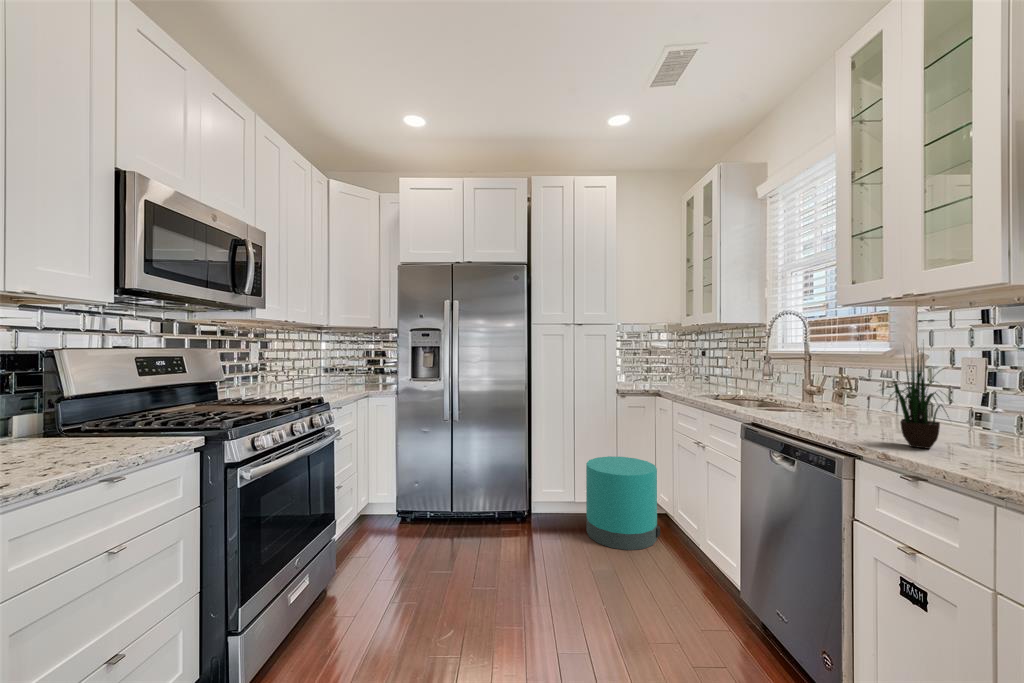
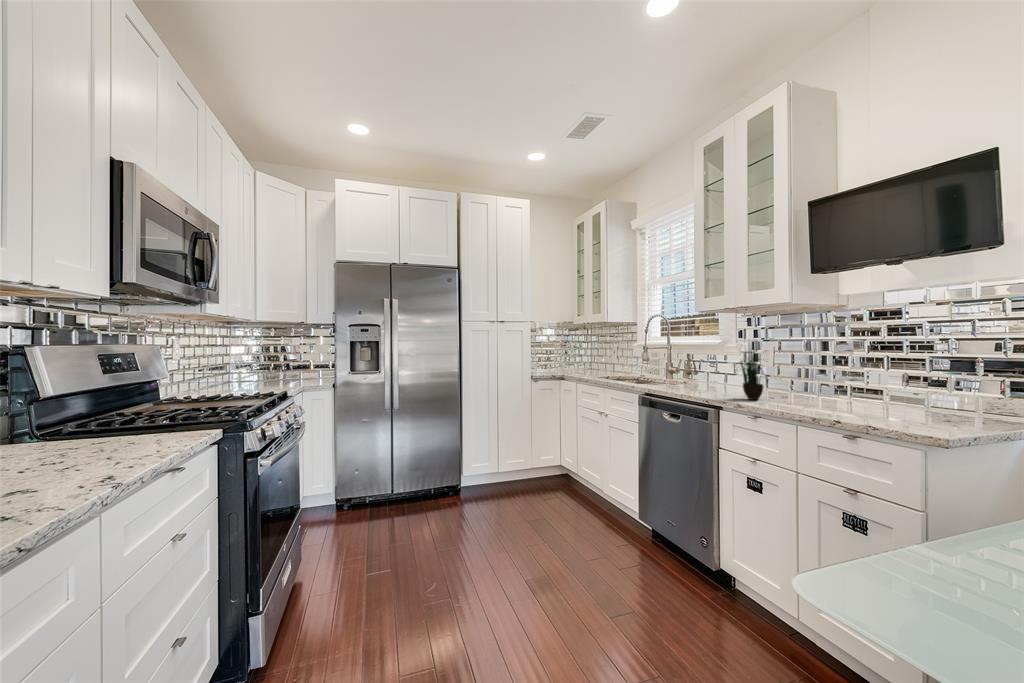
trash can: present [586,456,660,550] -> none [511,432,569,505]

